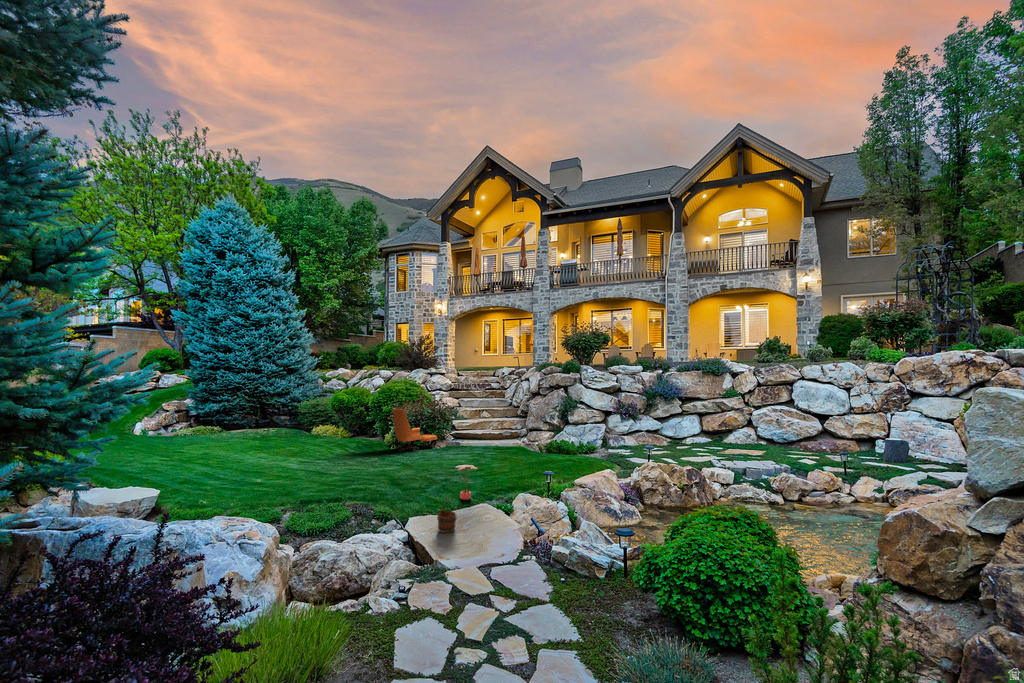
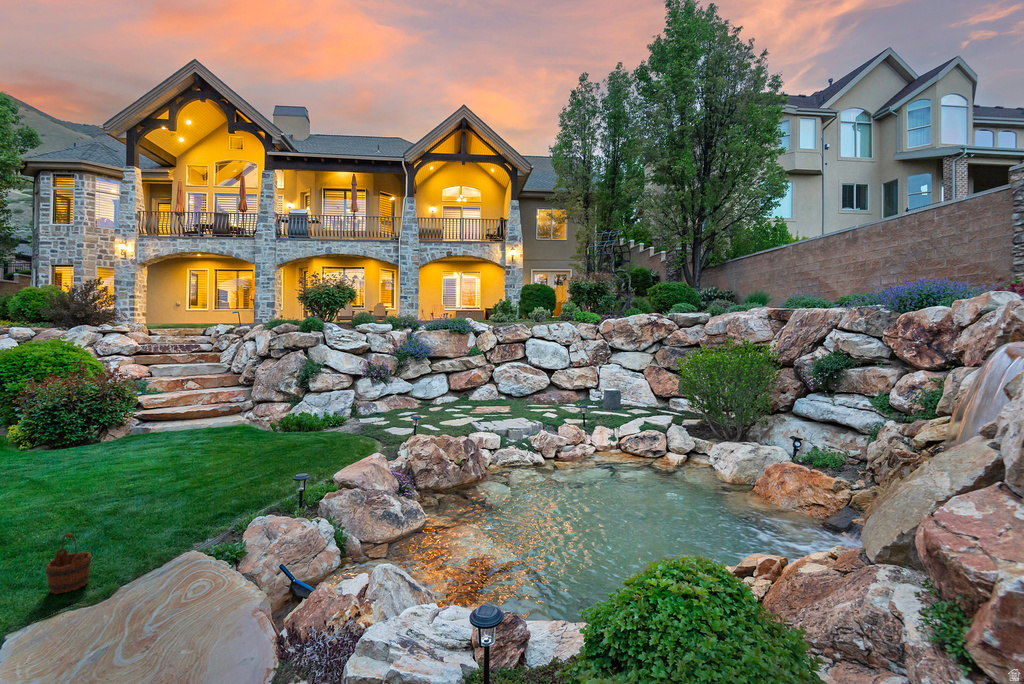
lounge chair: present [393,408,438,452] -> none [1,385,100,452]
potted plant: present [455,465,478,500] -> none [105,464,152,518]

